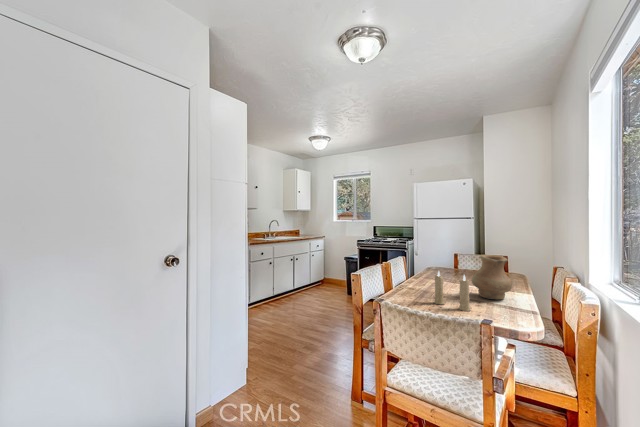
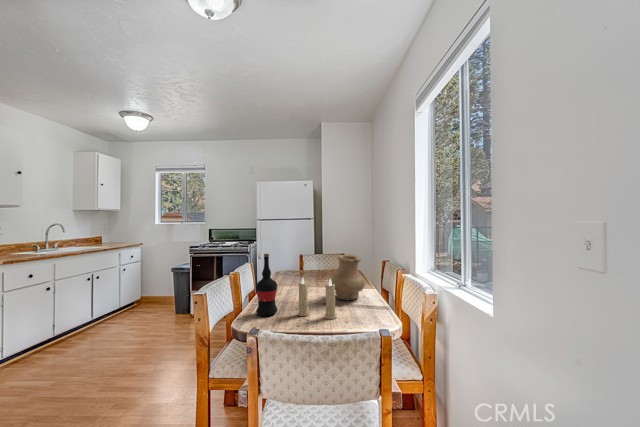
wine bottle: none [398,248,417,299] -> present [256,254,277,316]

